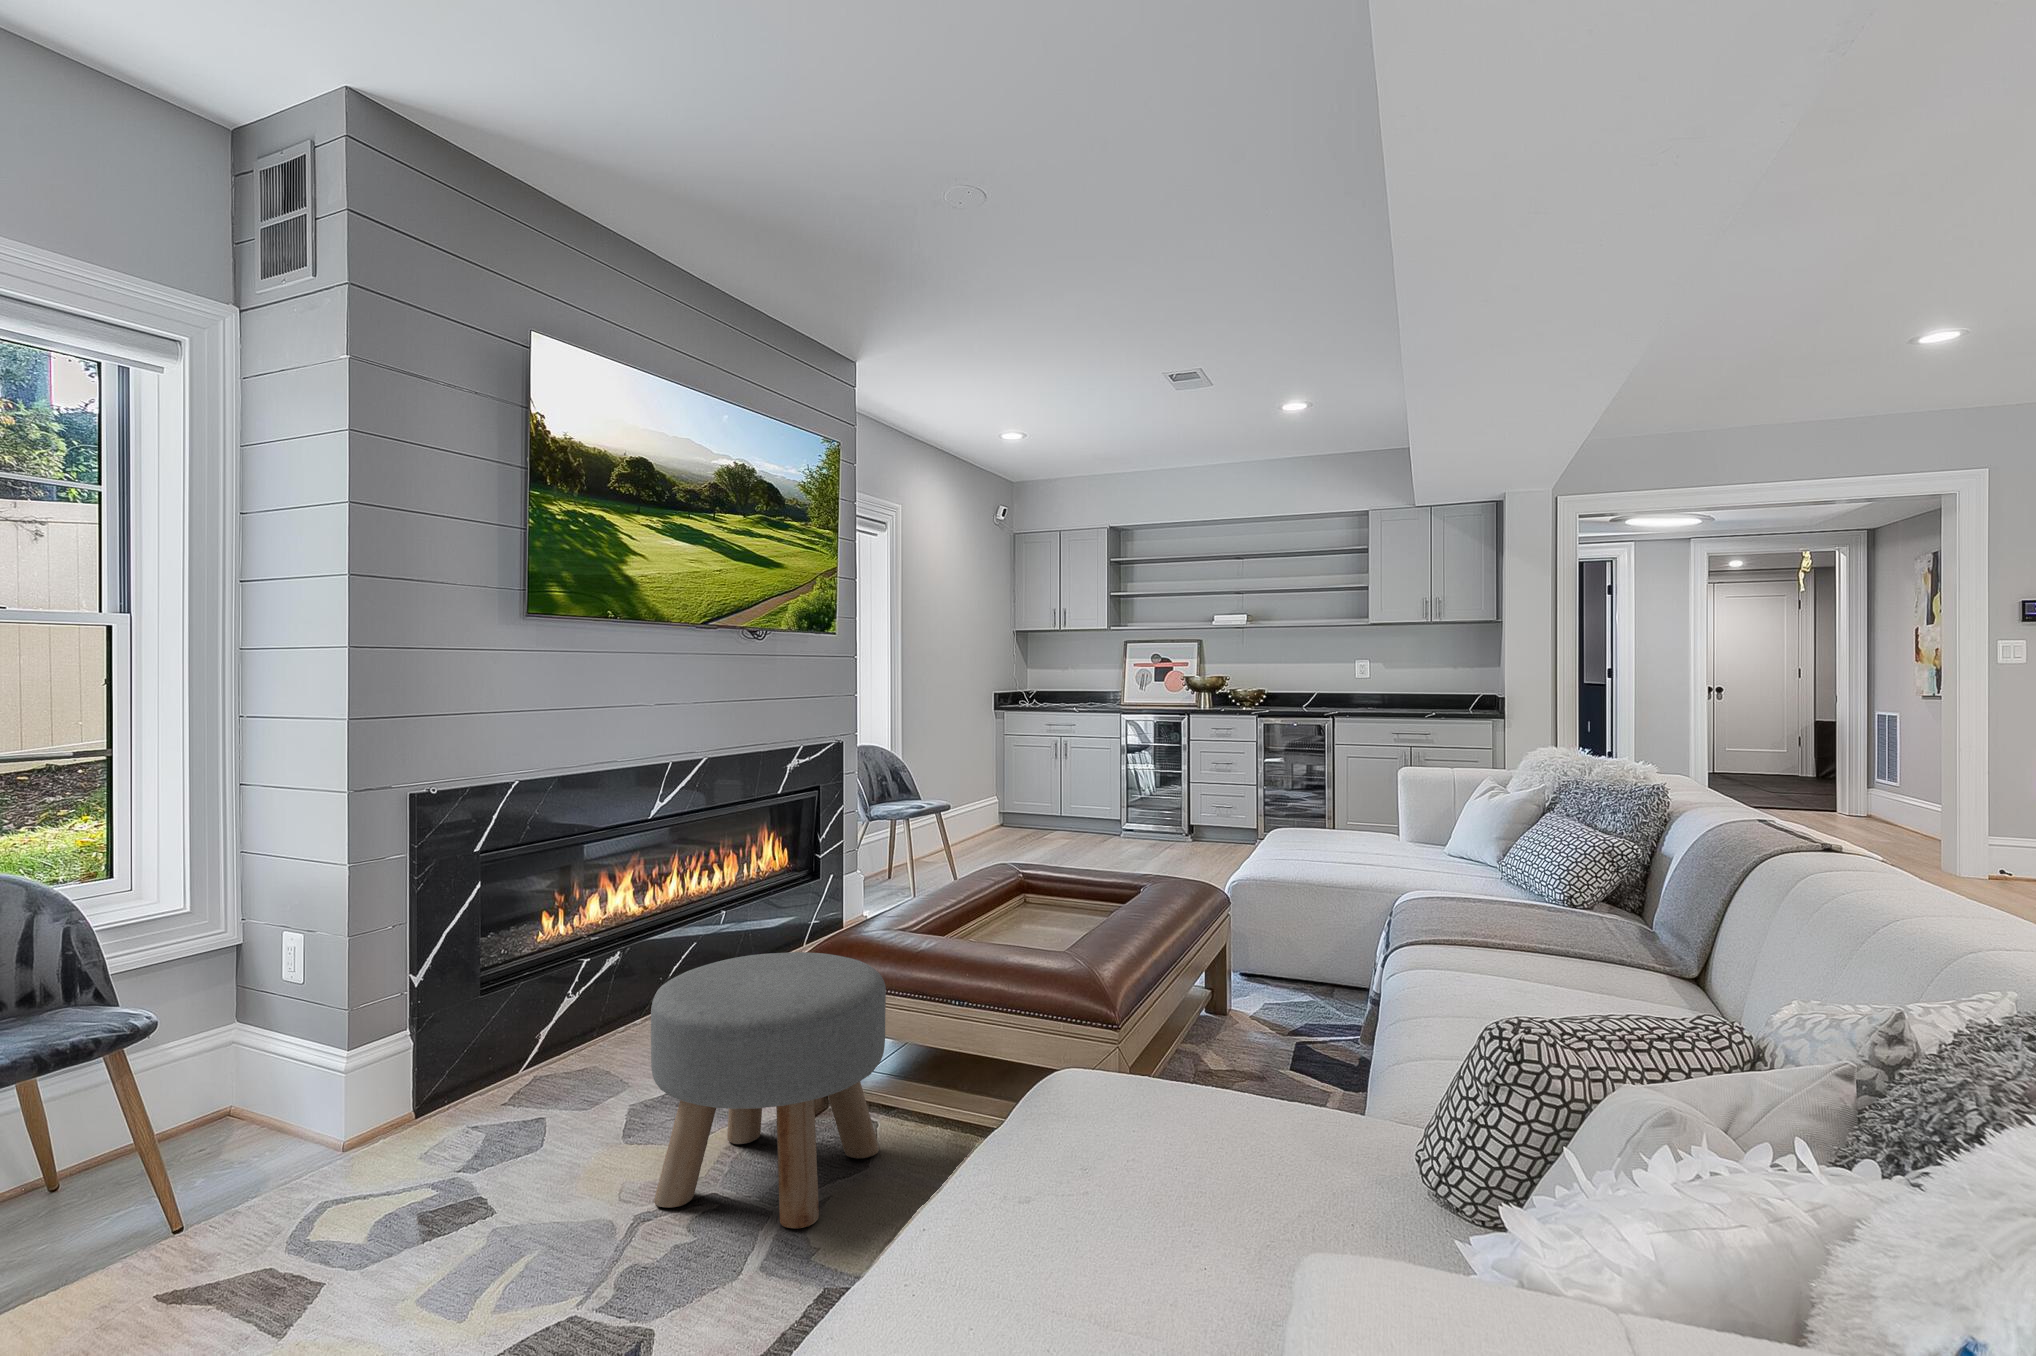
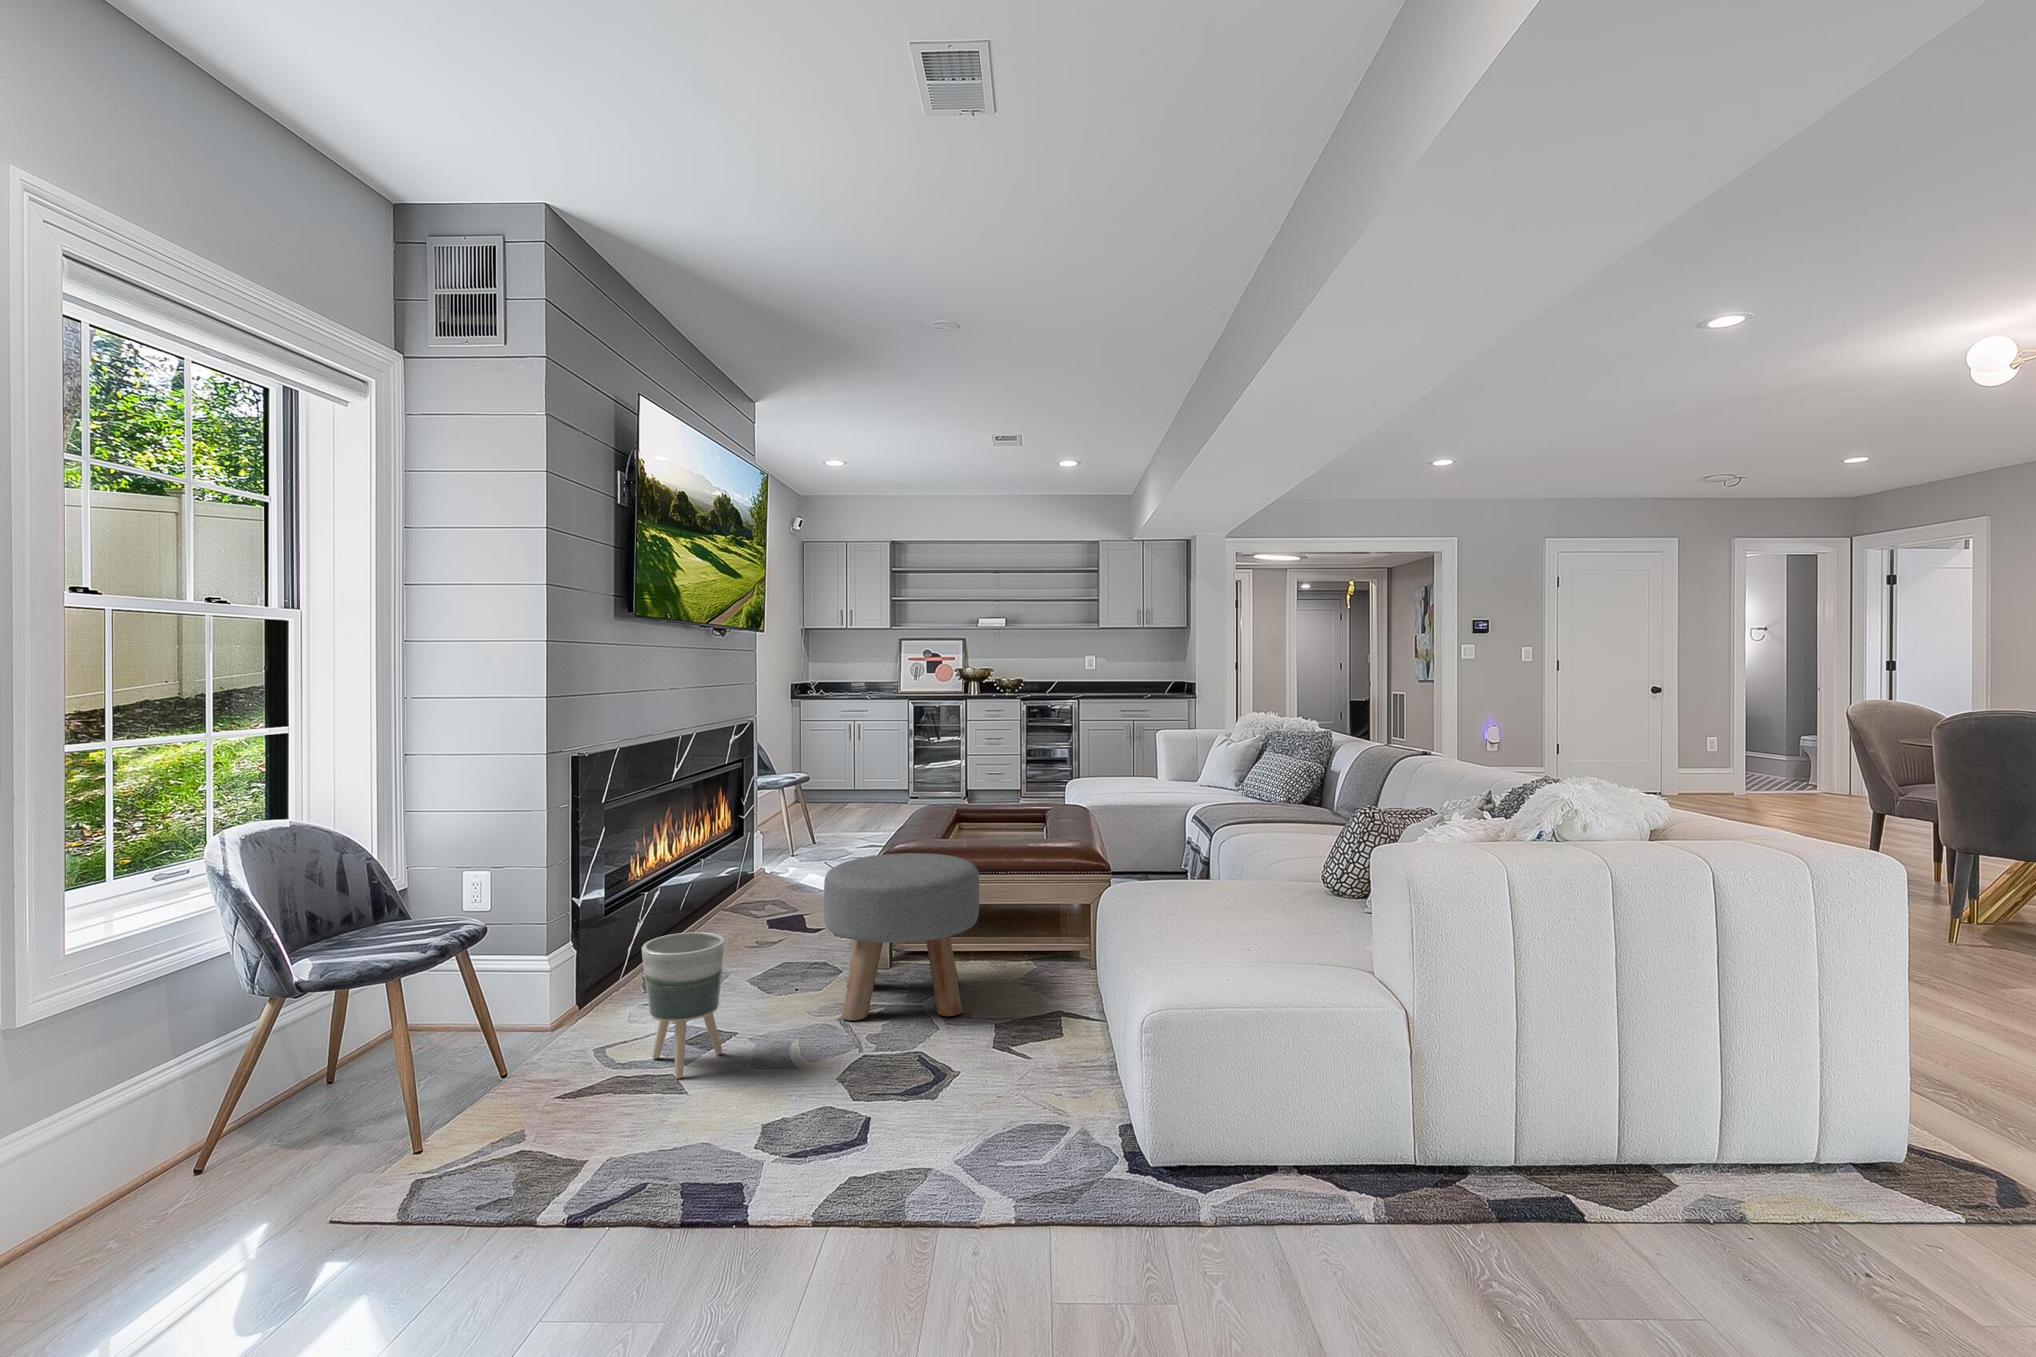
planter: none [312,1056,445,1278] -> present [642,932,725,1078]

